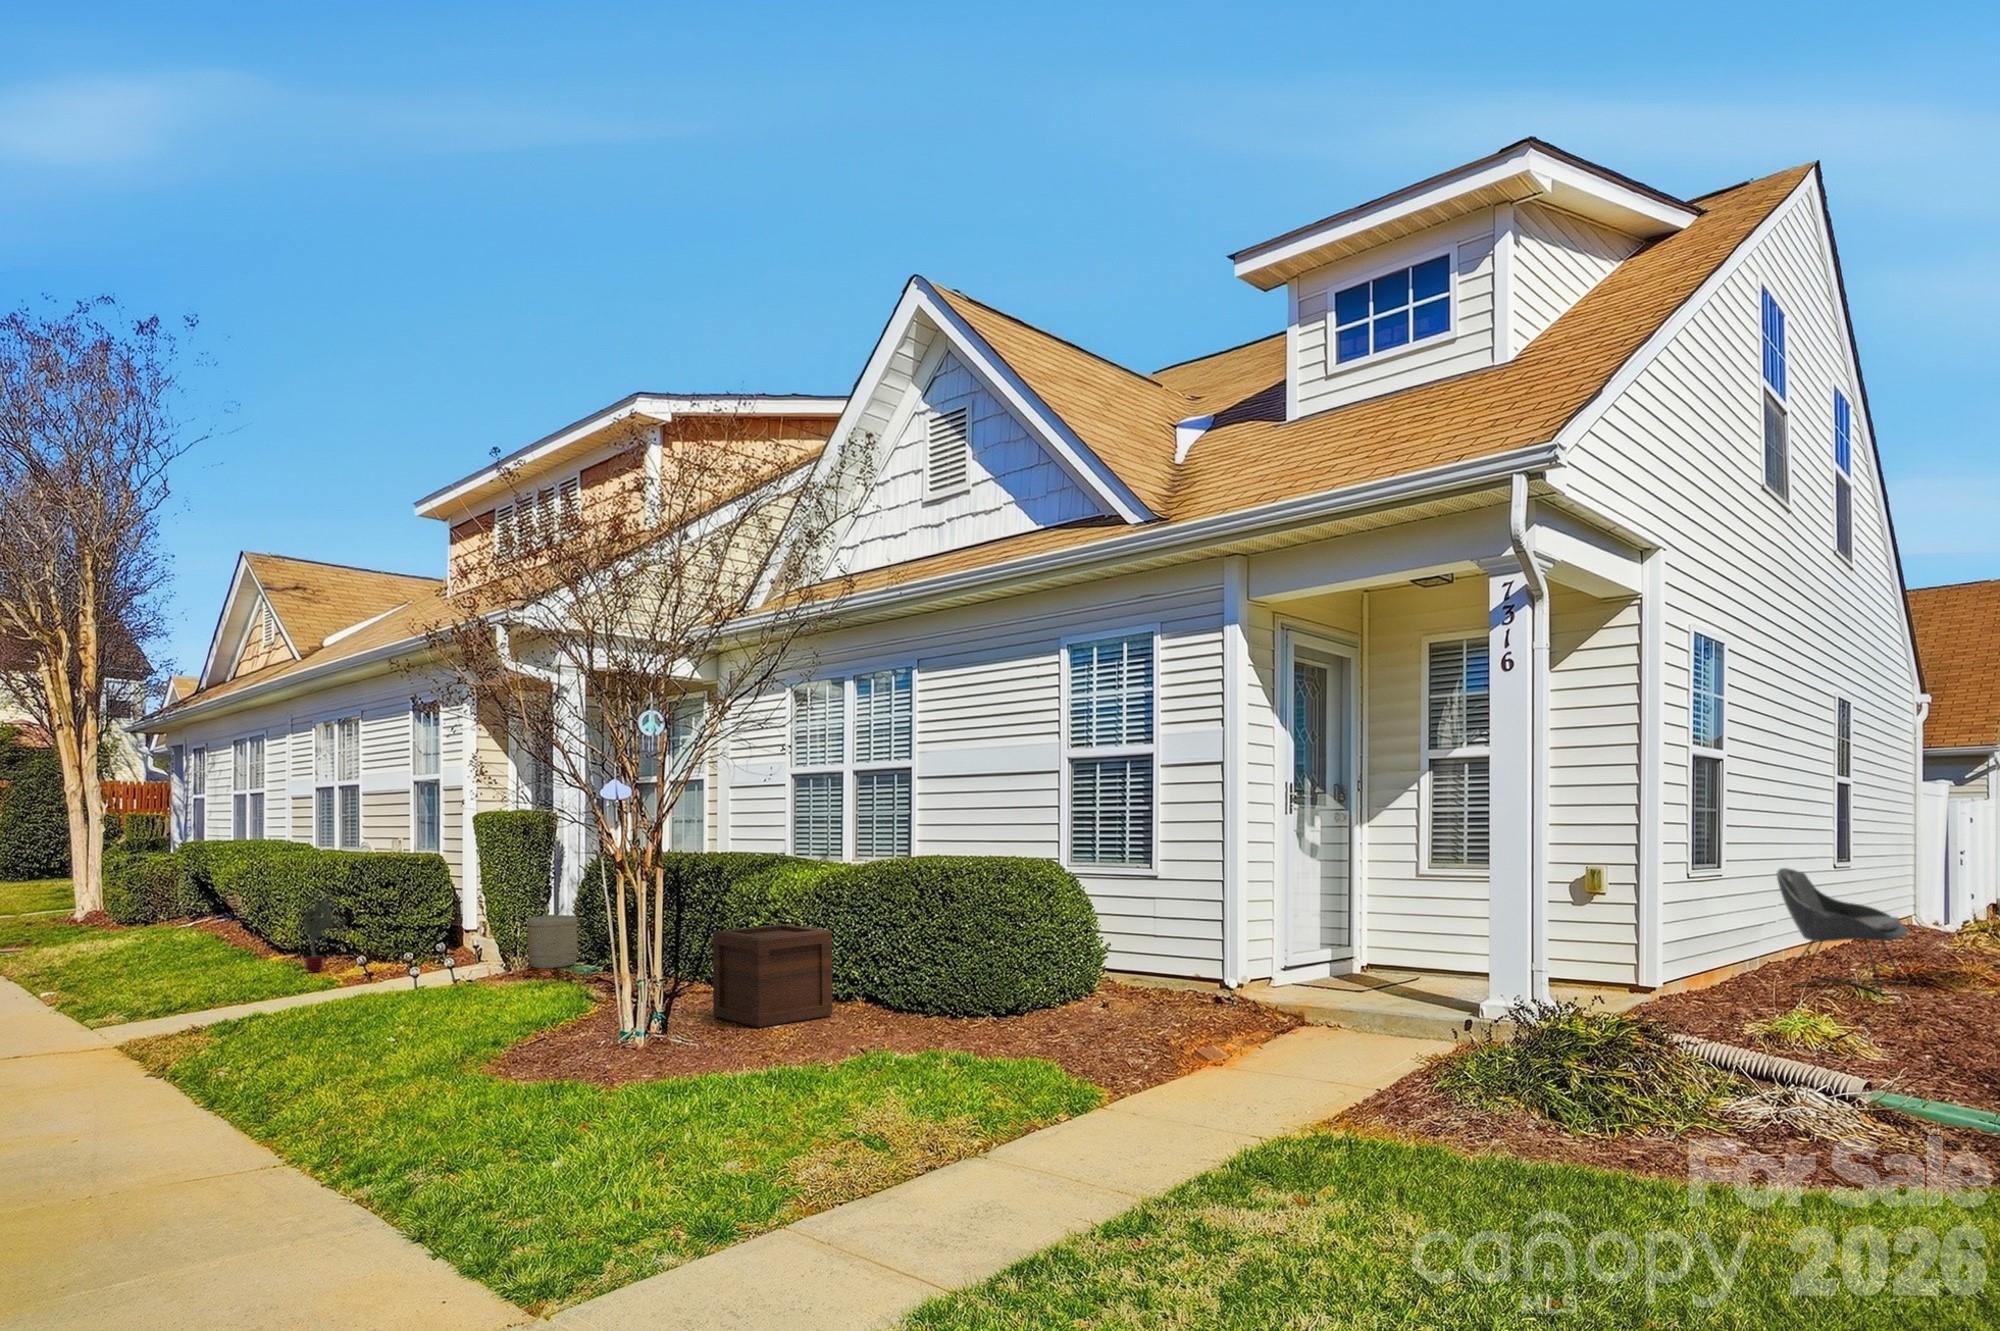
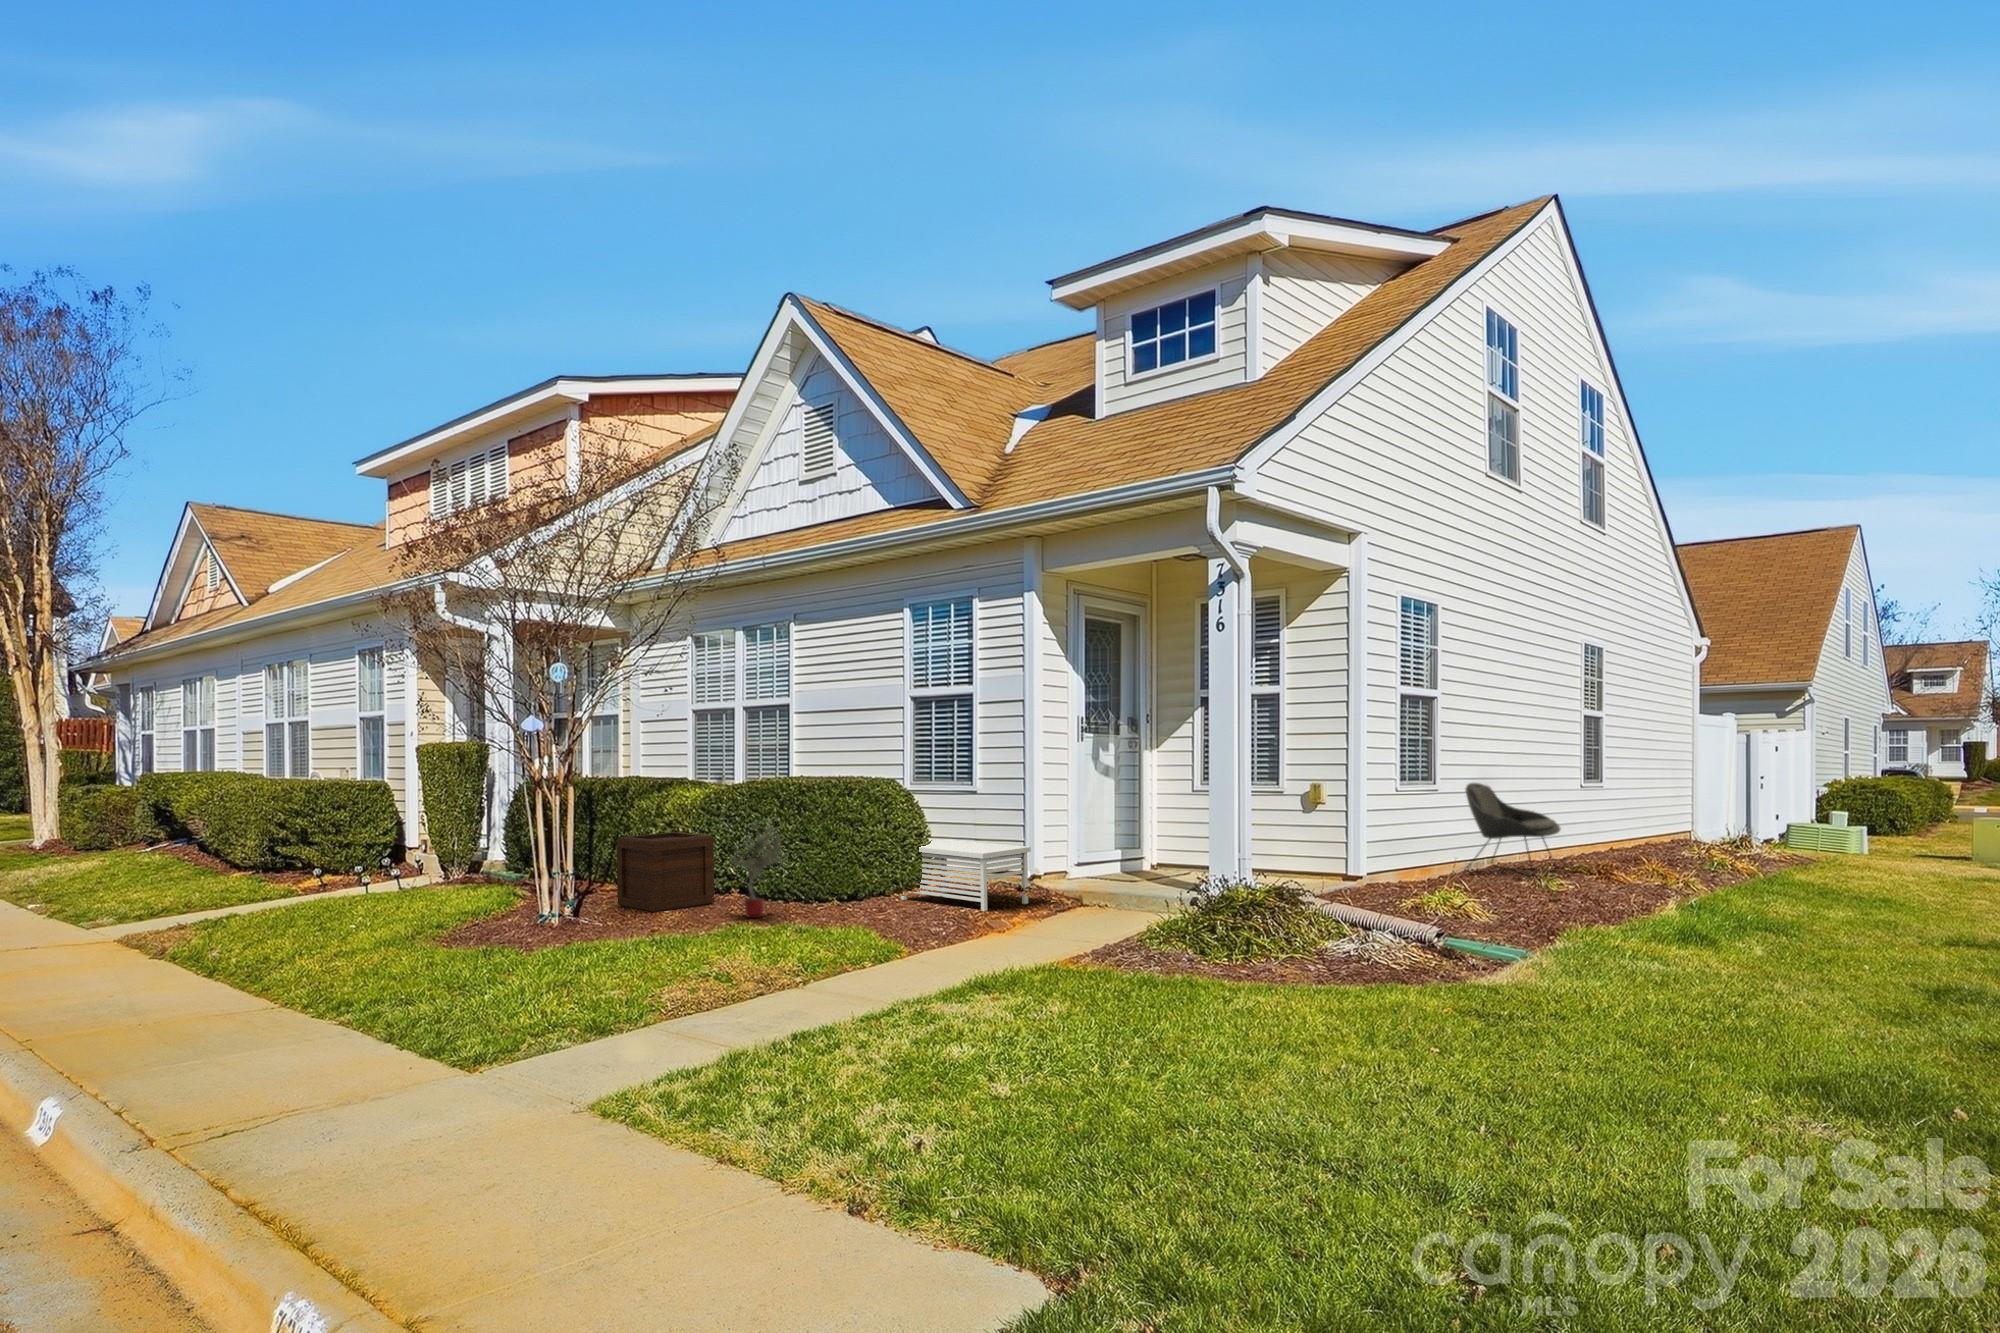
potted tree: present [302,890,346,972] -> present [730,820,787,918]
woven basket: present [527,915,579,969] -> none [462,830,507,874]
storage bench: none [1058,936,1235,1034] -> present [901,839,1031,911]

